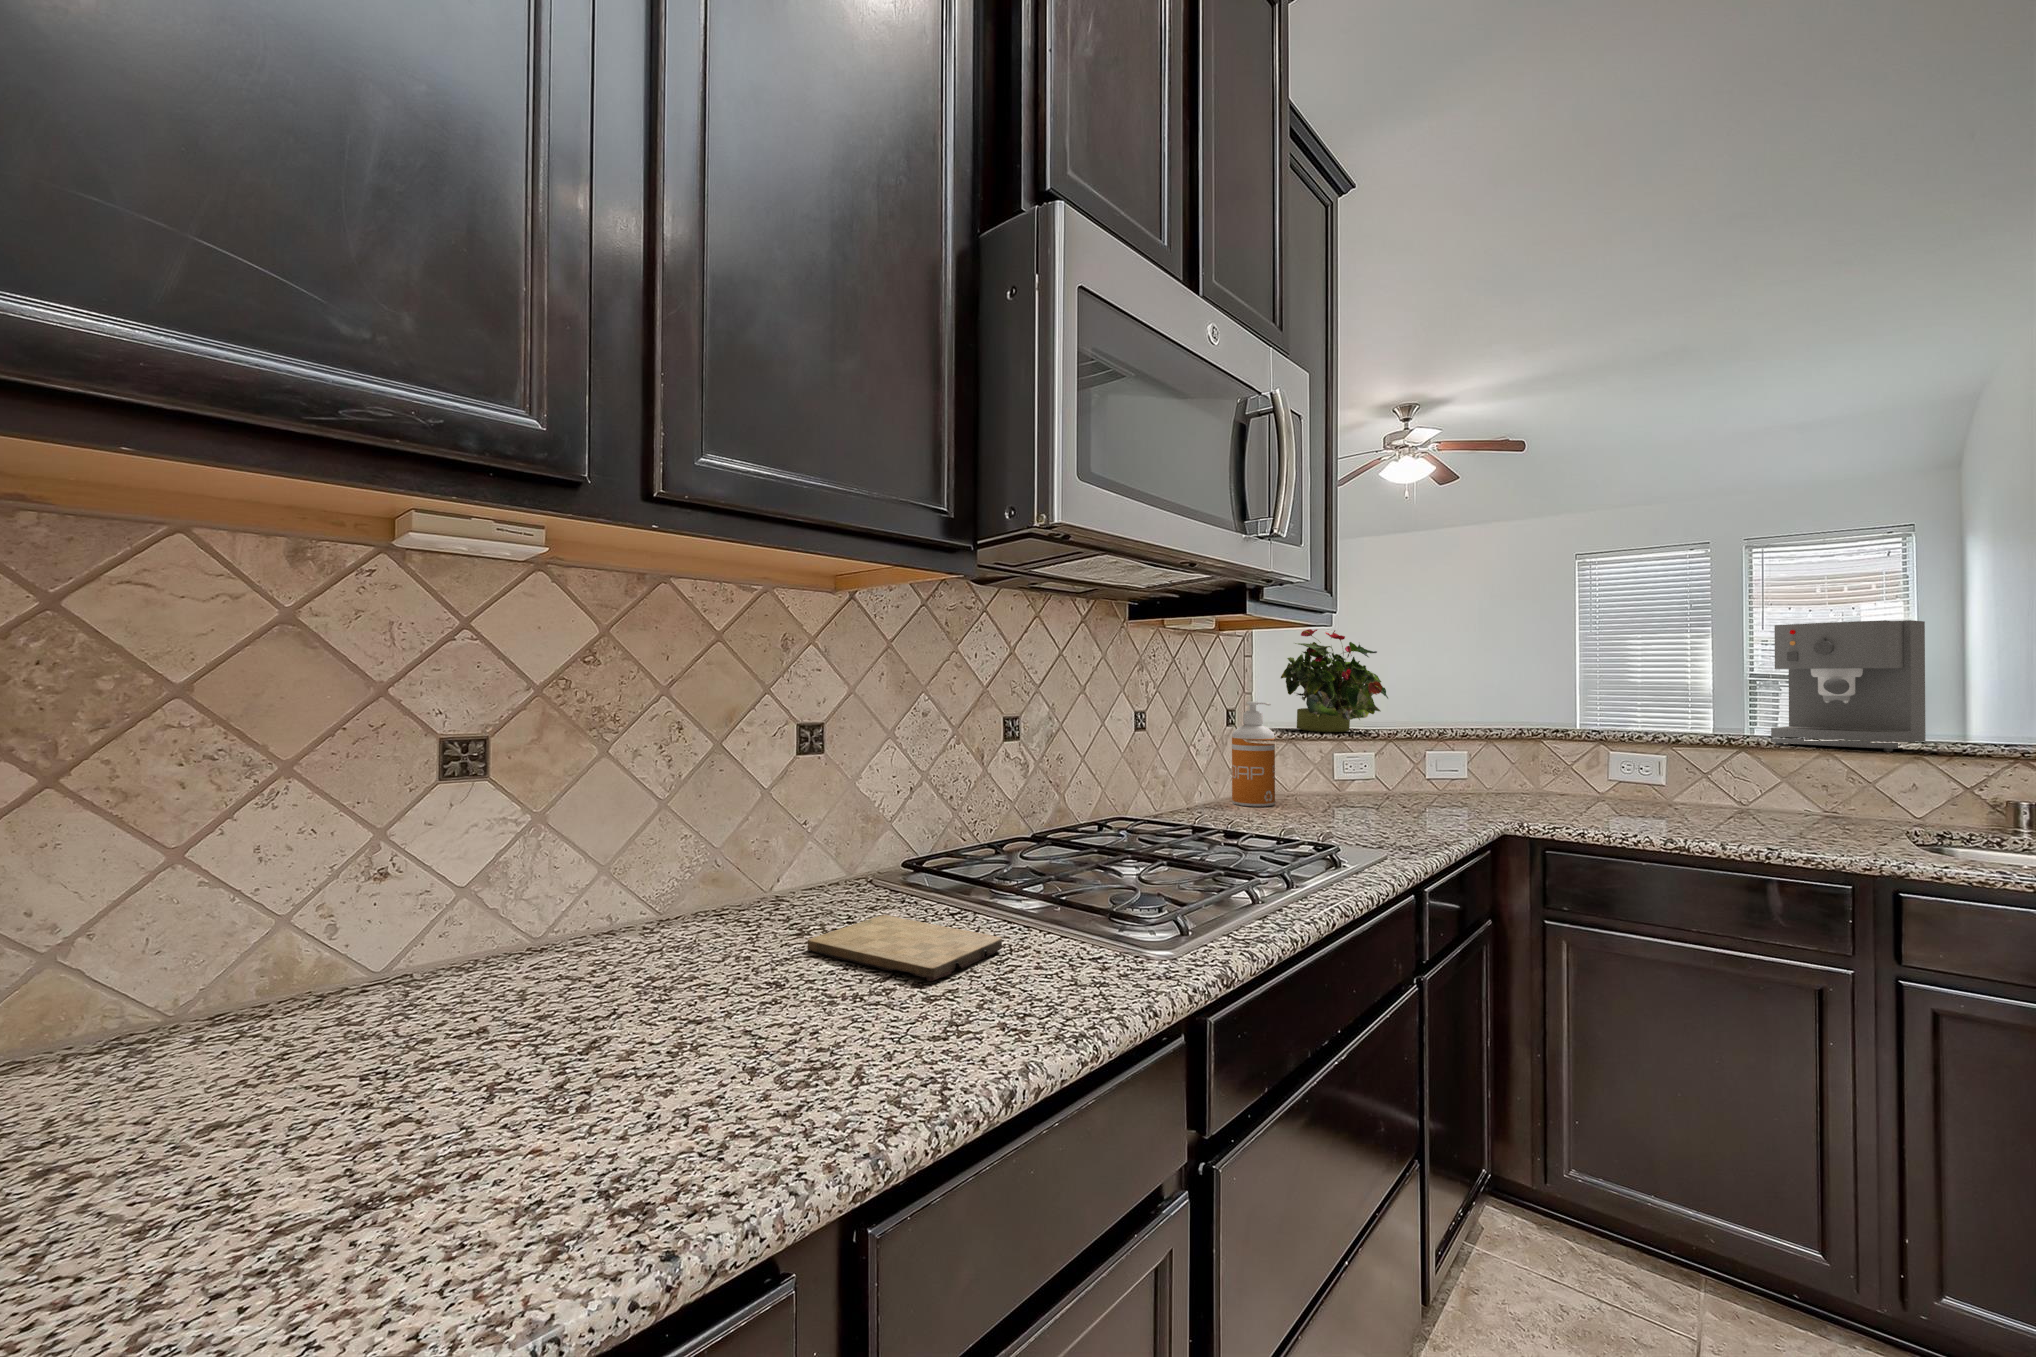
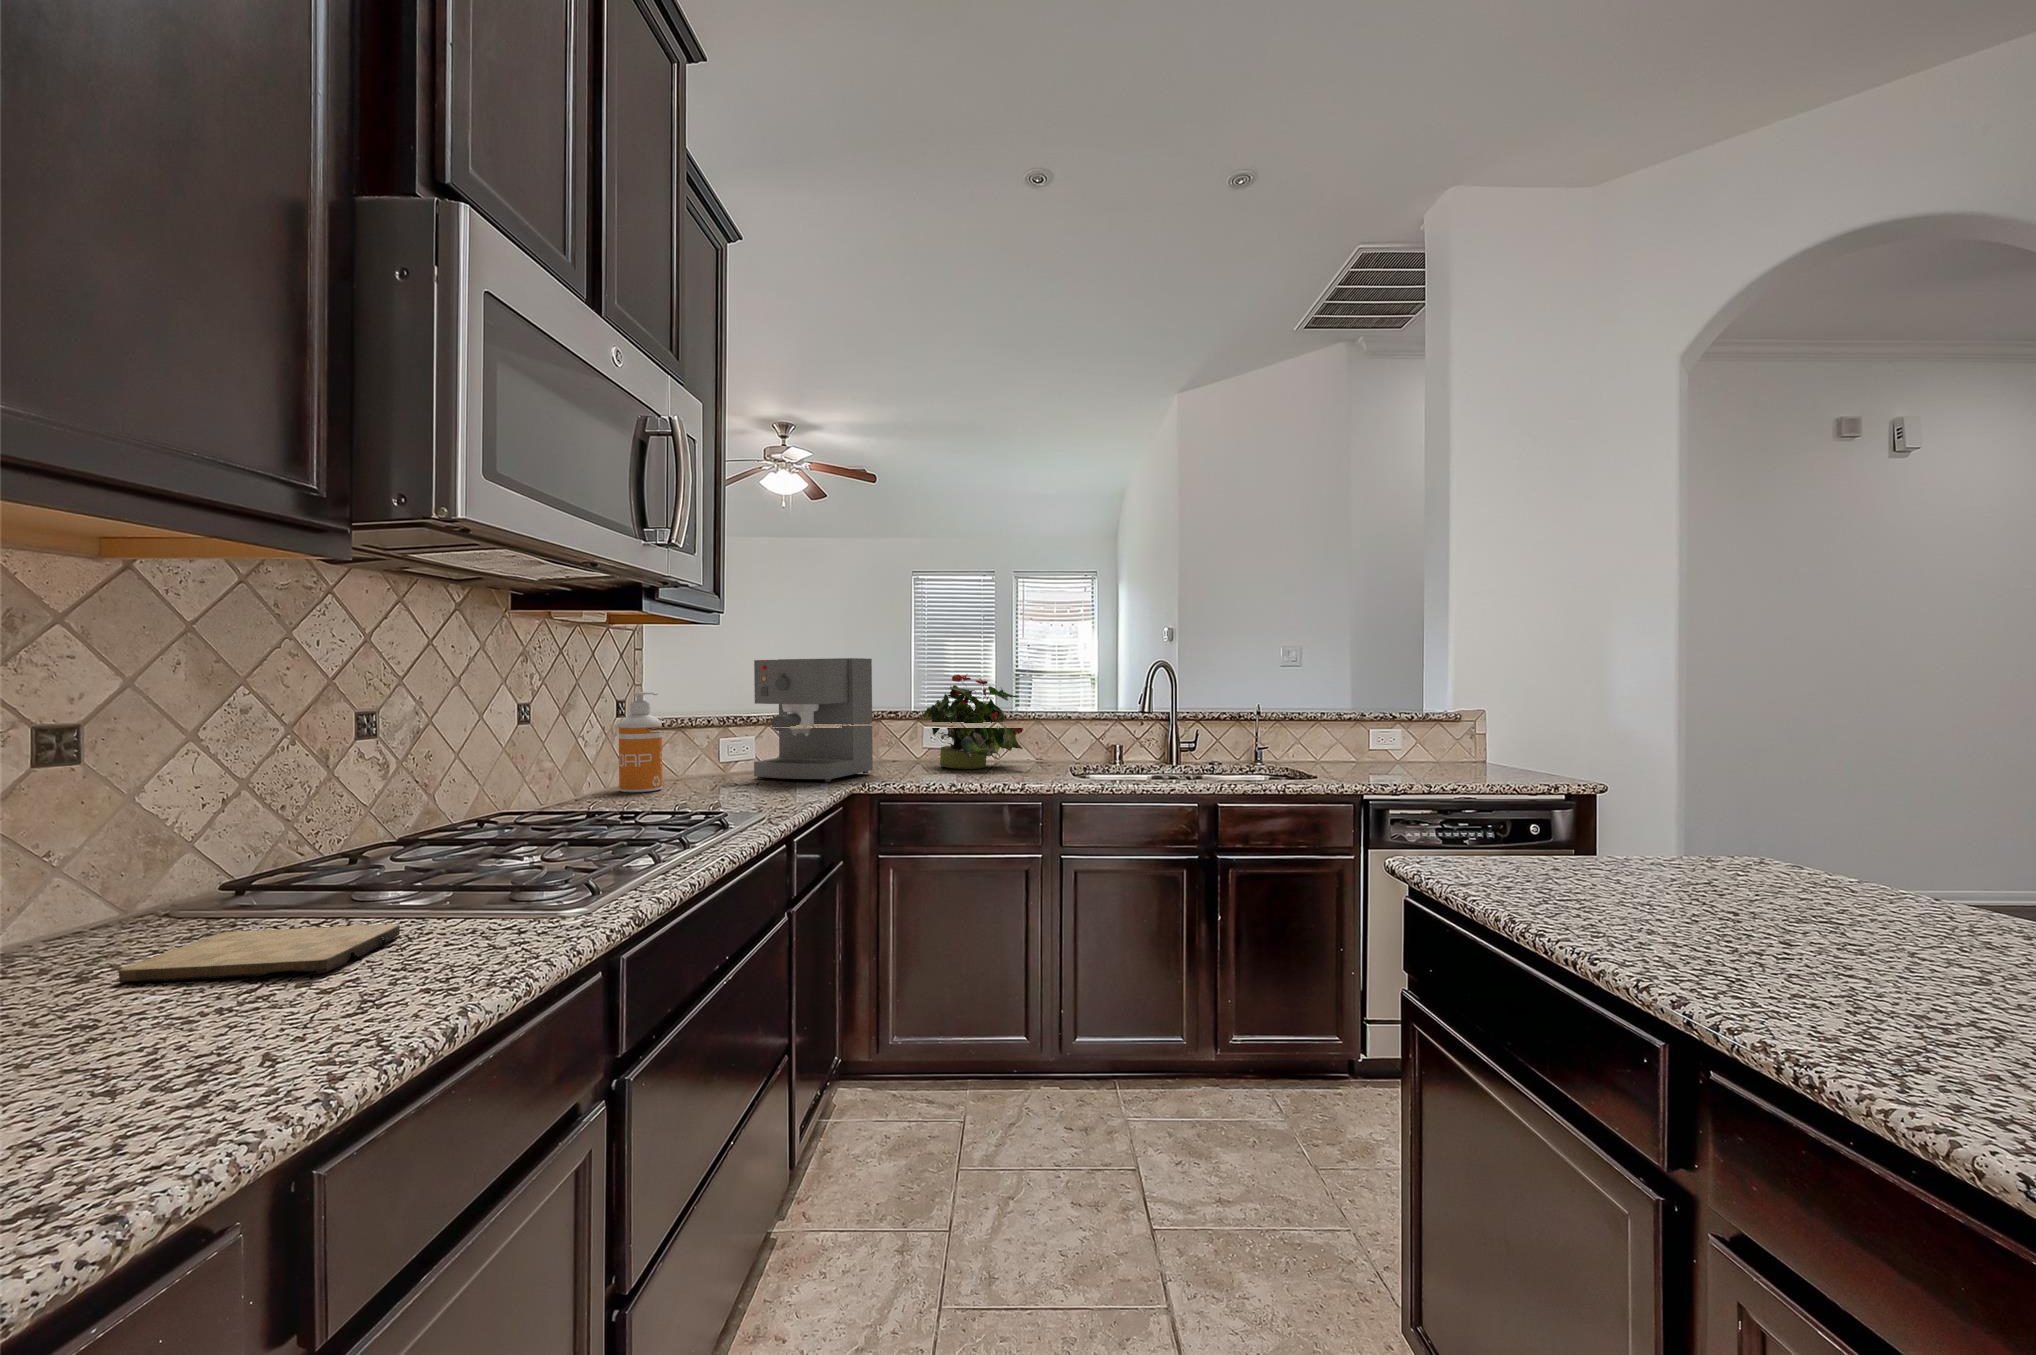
coffee maker: present [1771,620,1926,752] -> present [754,658,873,782]
potted plant: present [1281,629,1388,732] -> present [921,674,1023,769]

